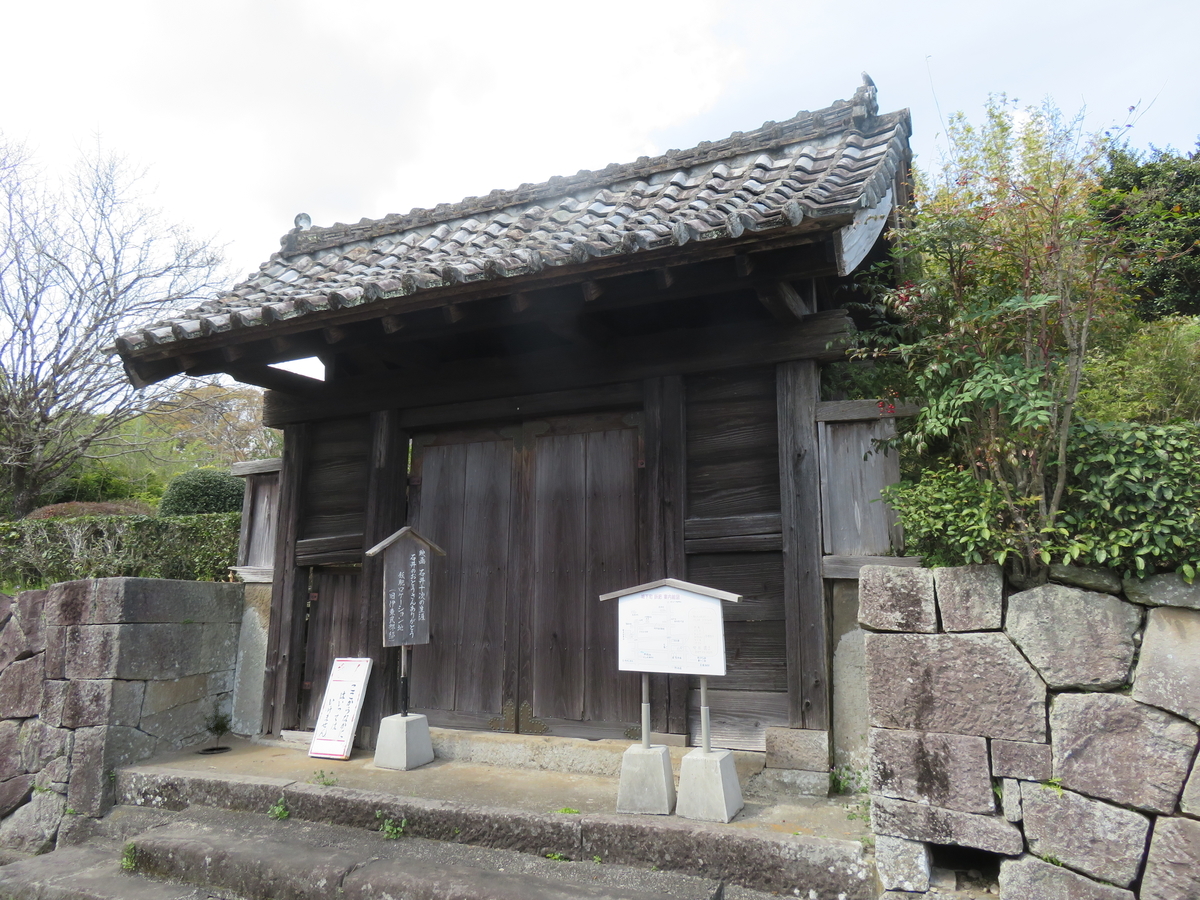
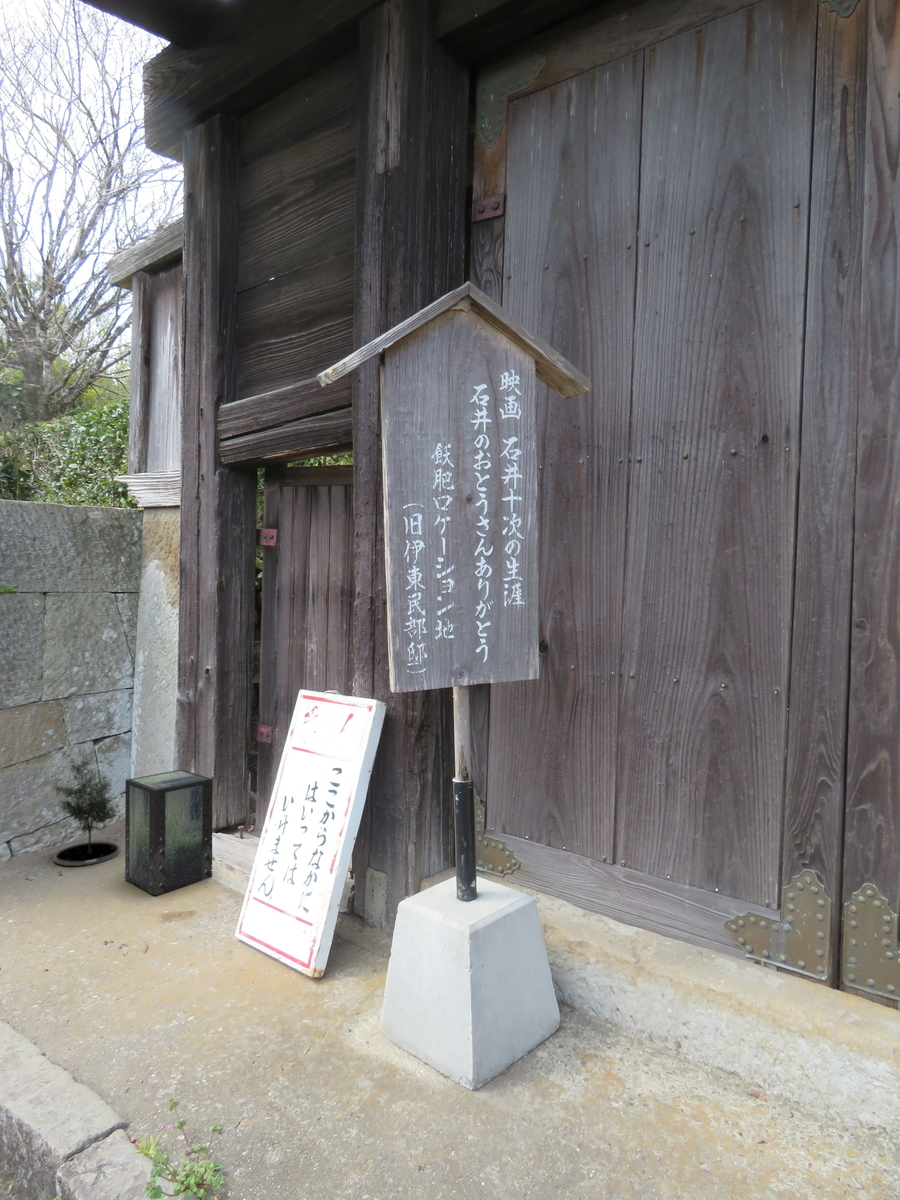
storage box: none [245,703,289,755] -> present [125,770,213,895]

